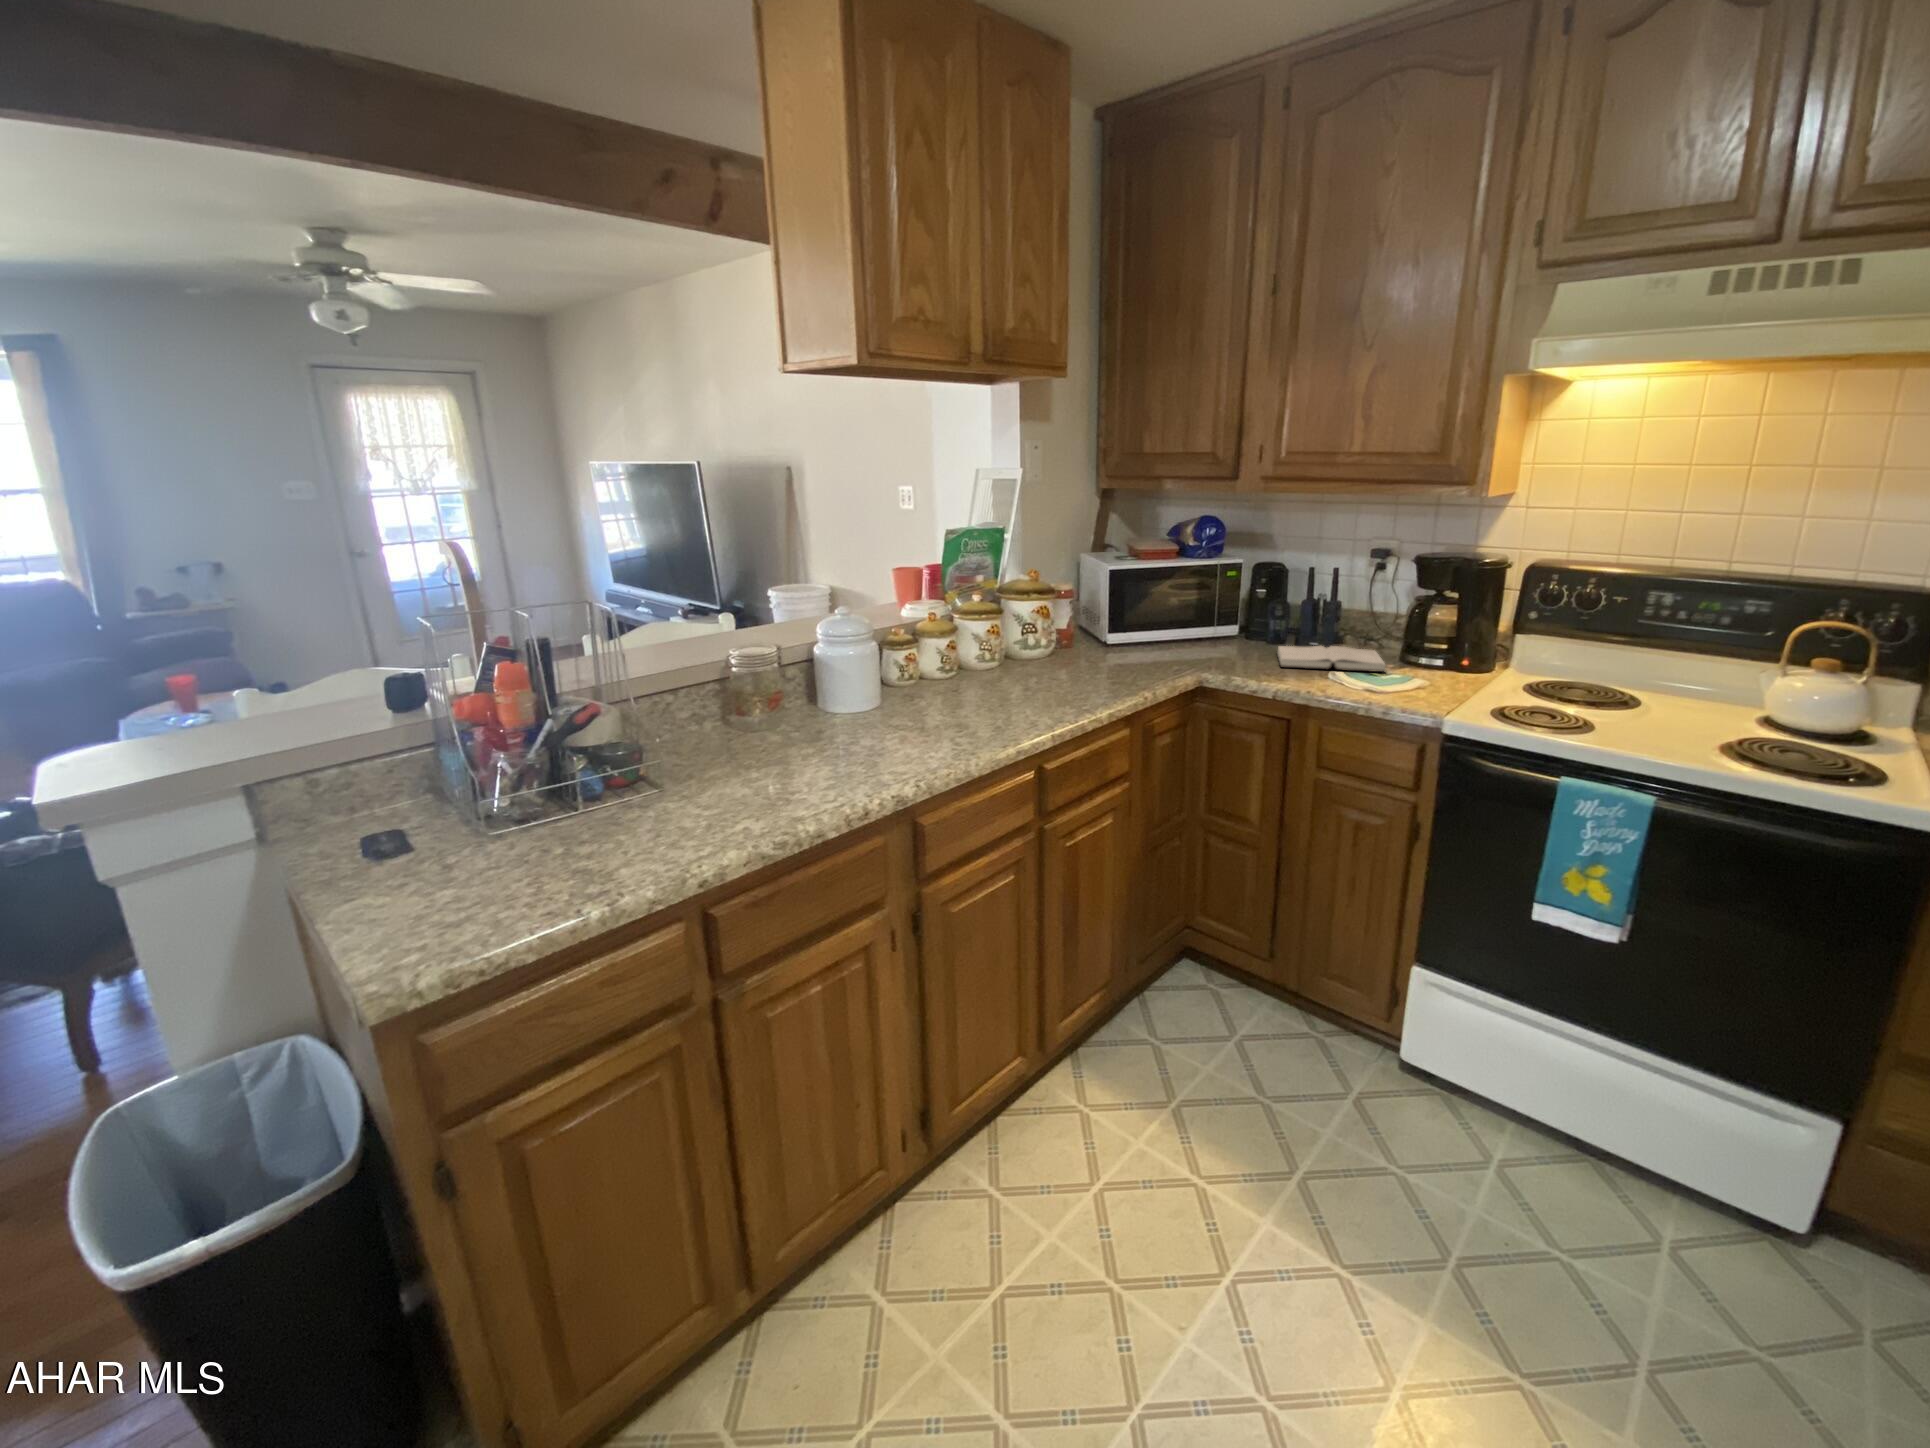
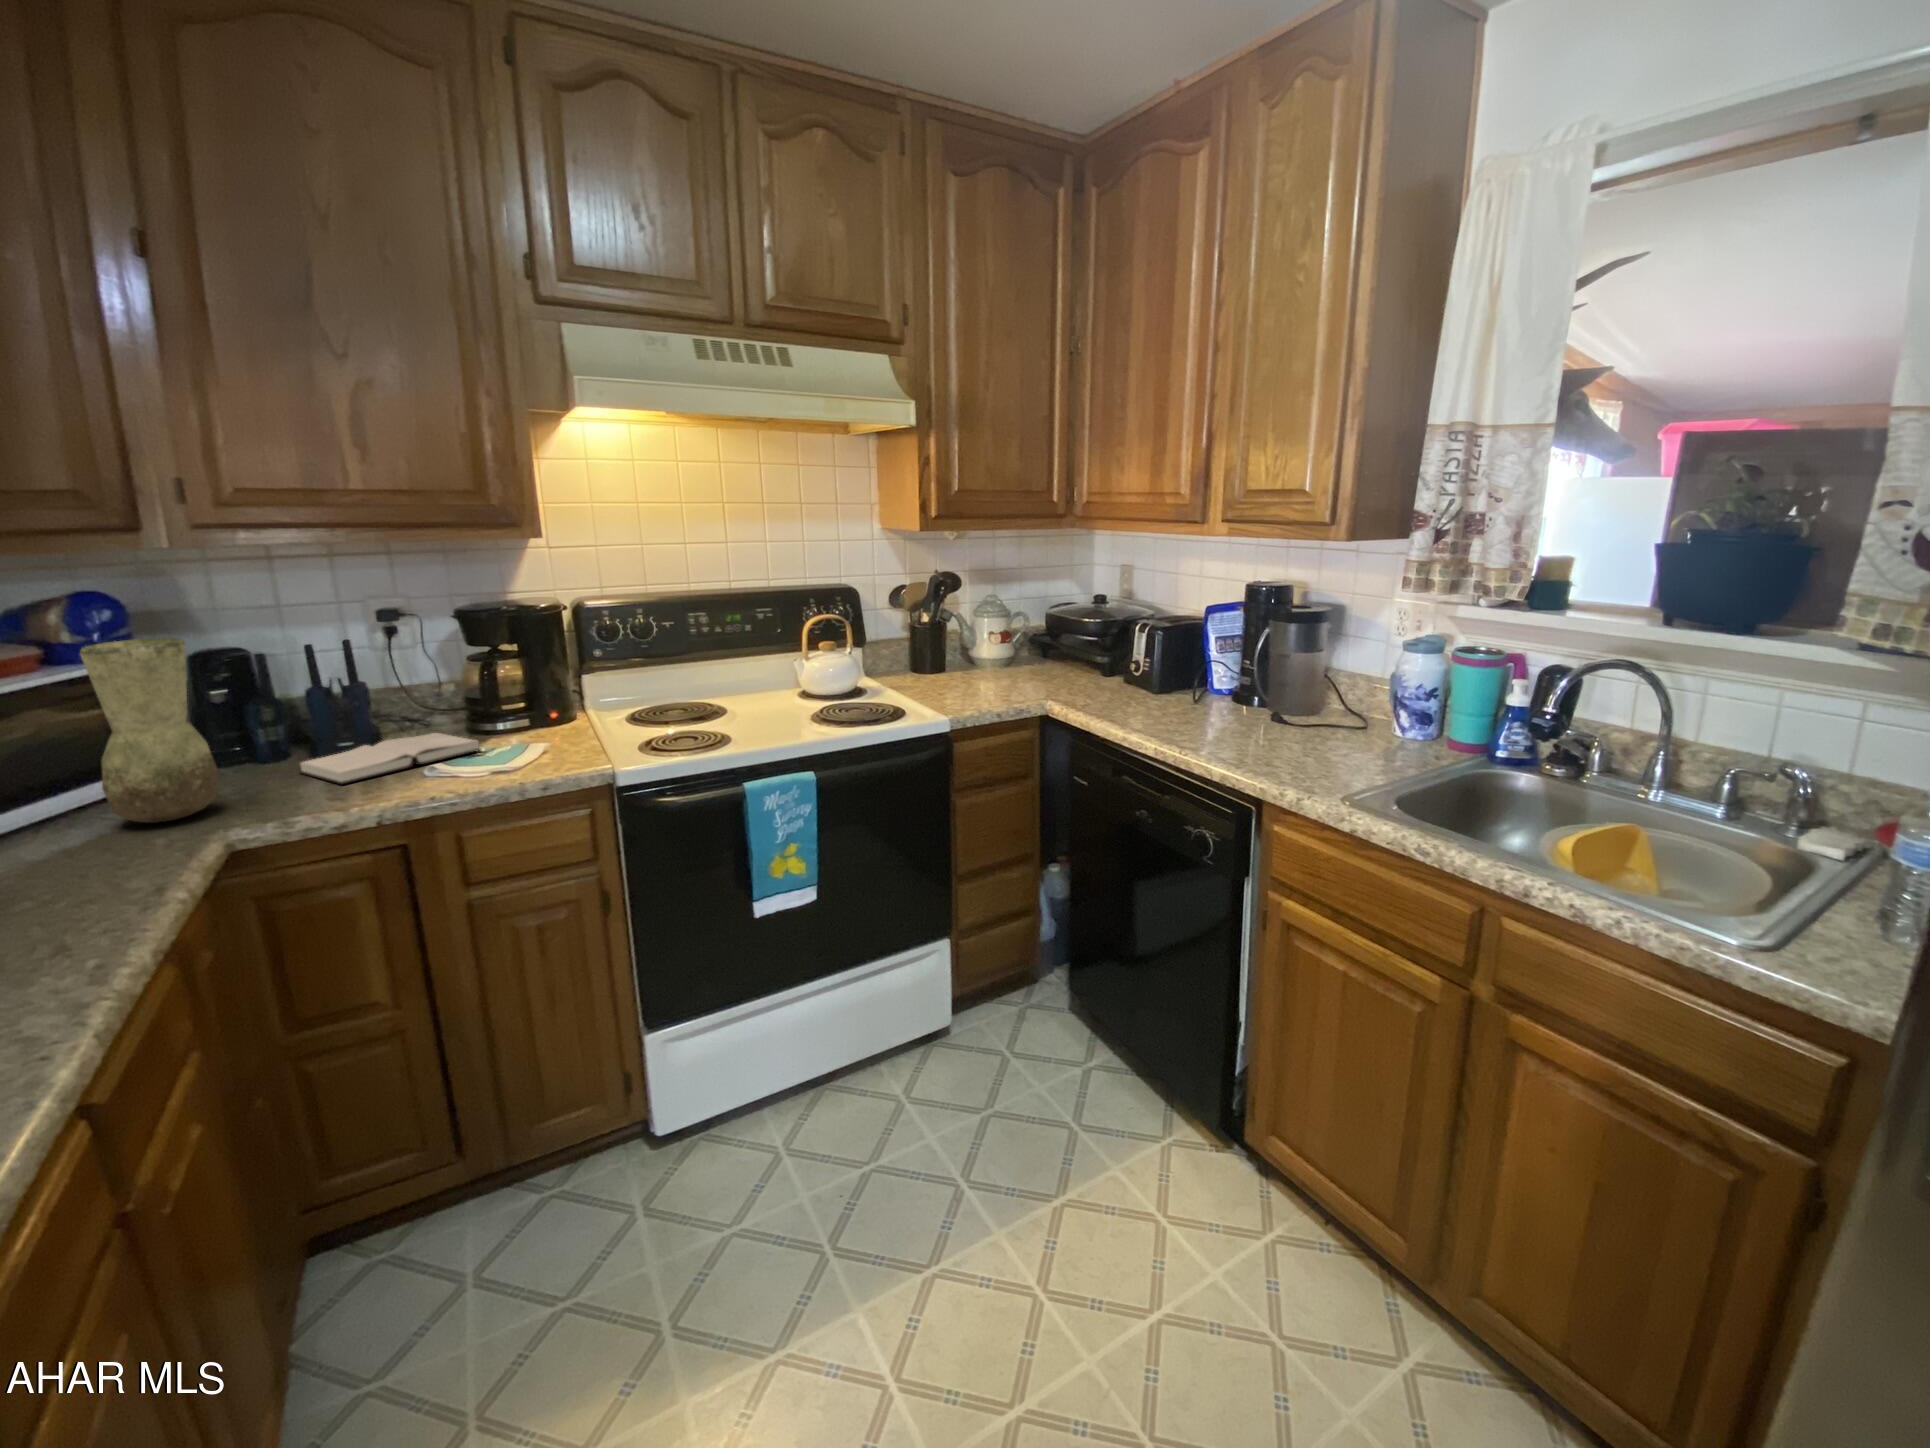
vase: none [1168,548,1222,660] -> present [80,638,218,823]

